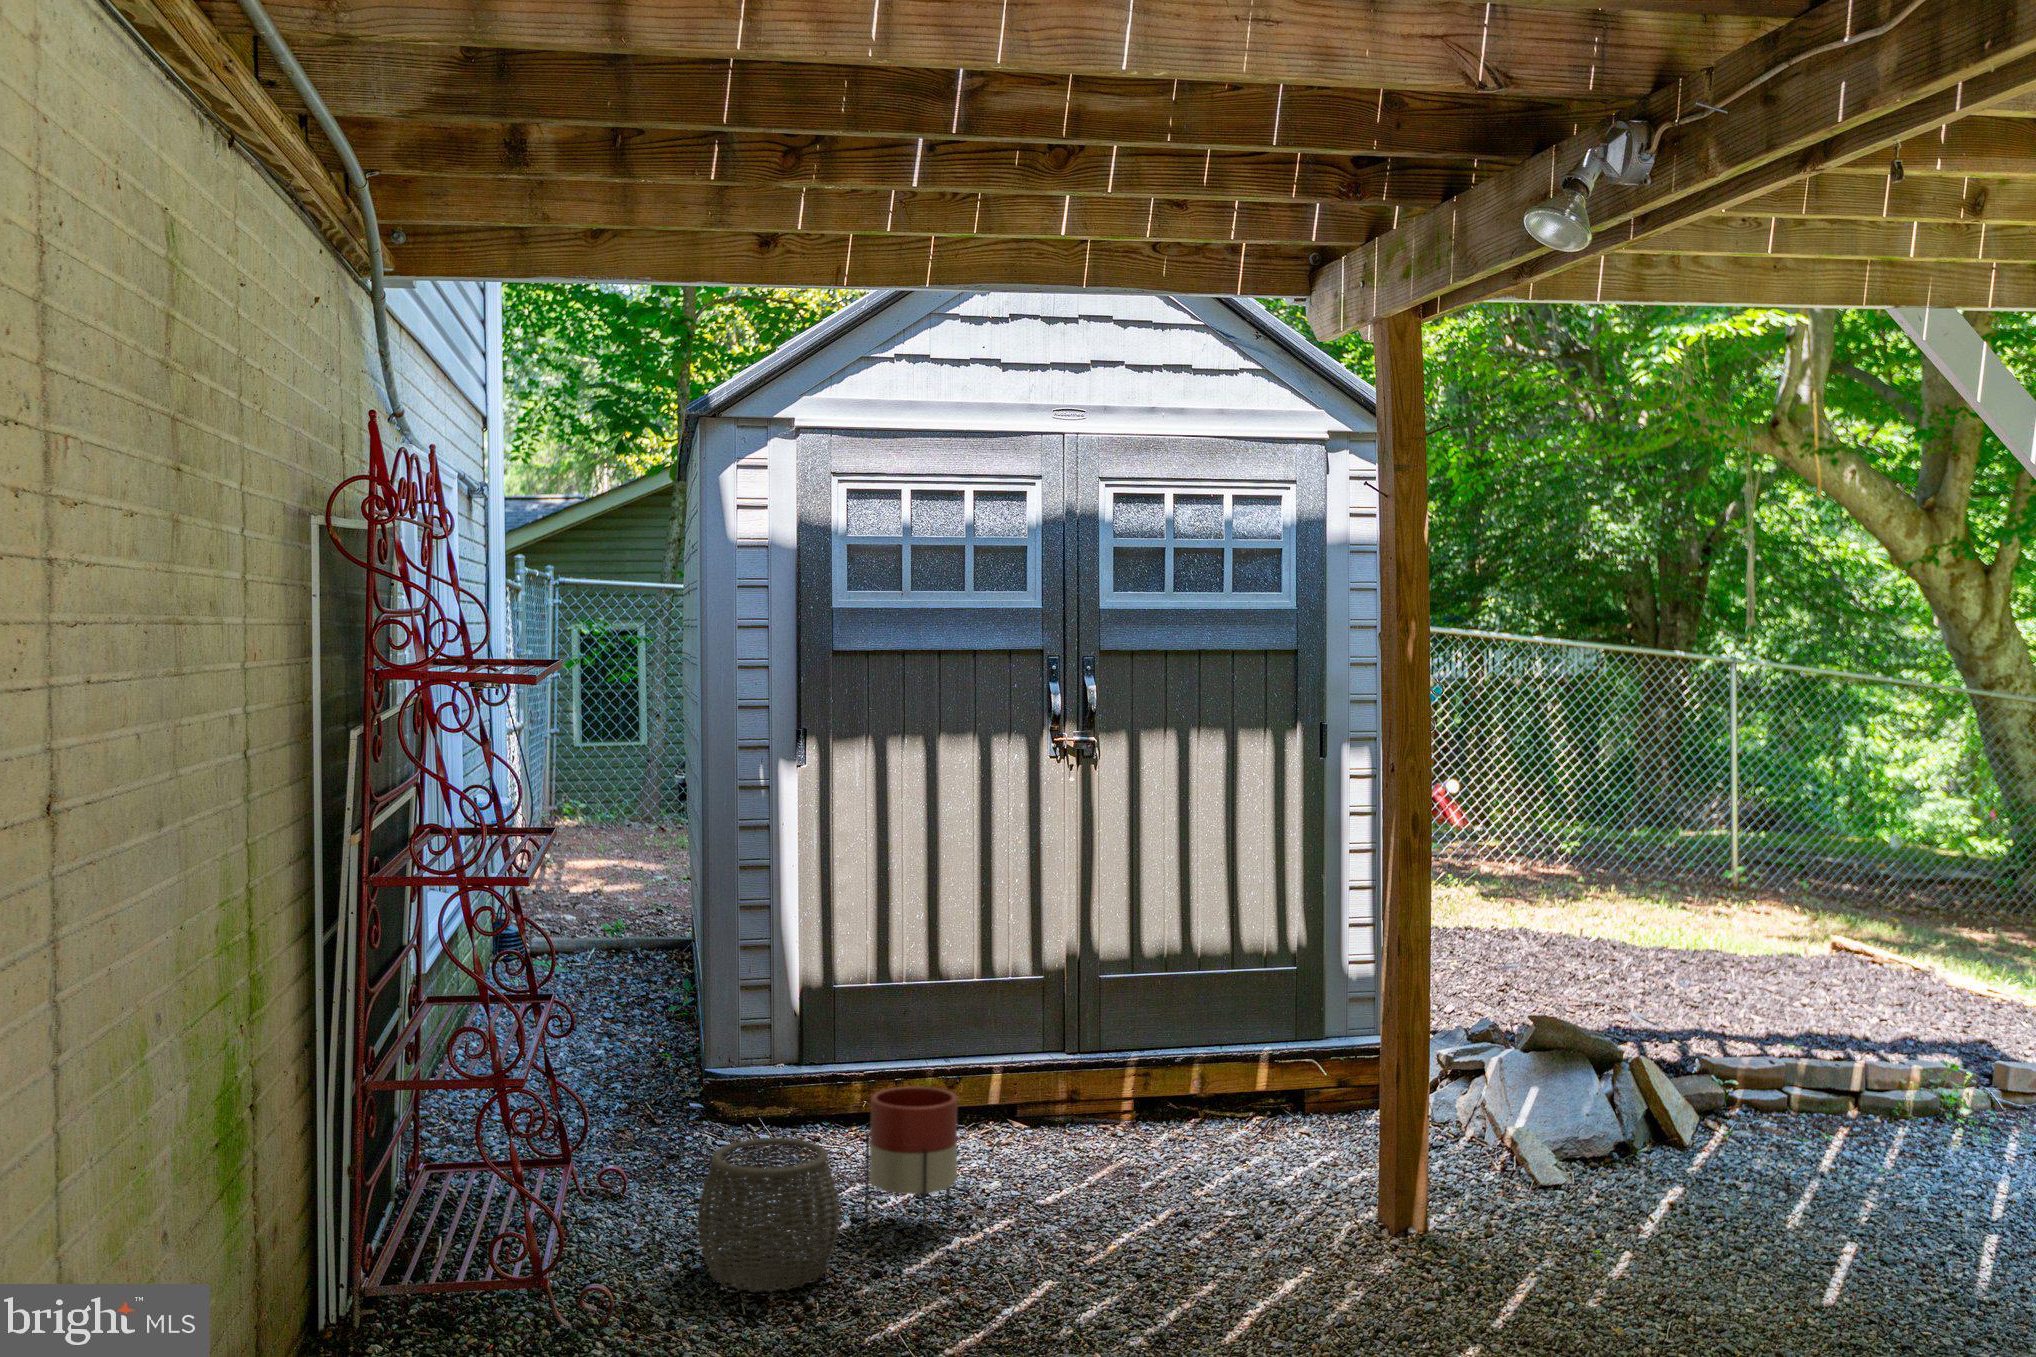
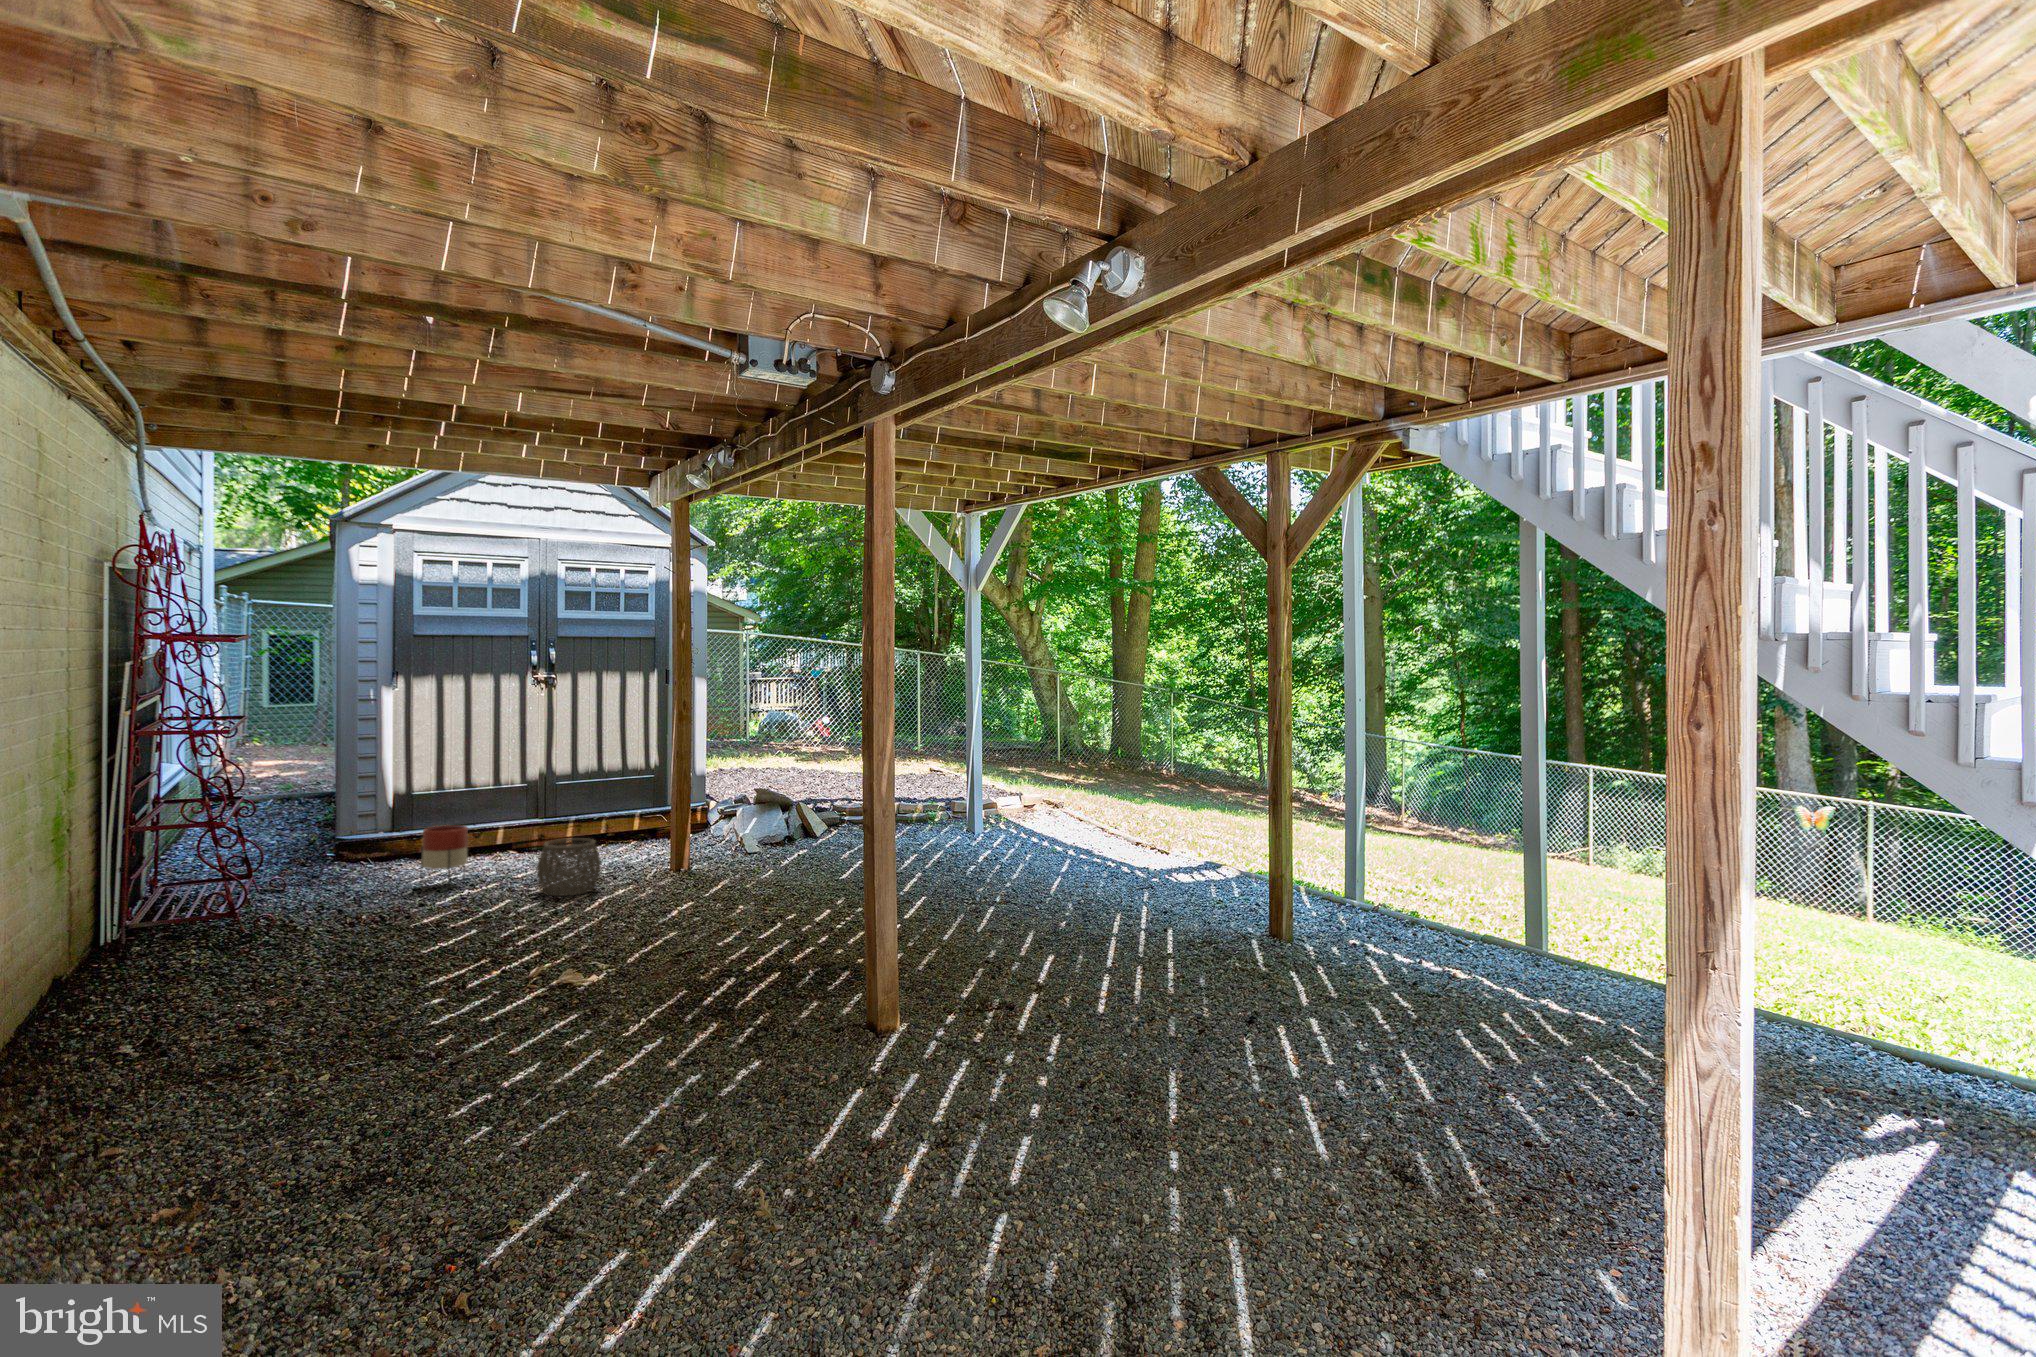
woven basket: present [697,1138,841,1292] -> present [537,838,601,896]

